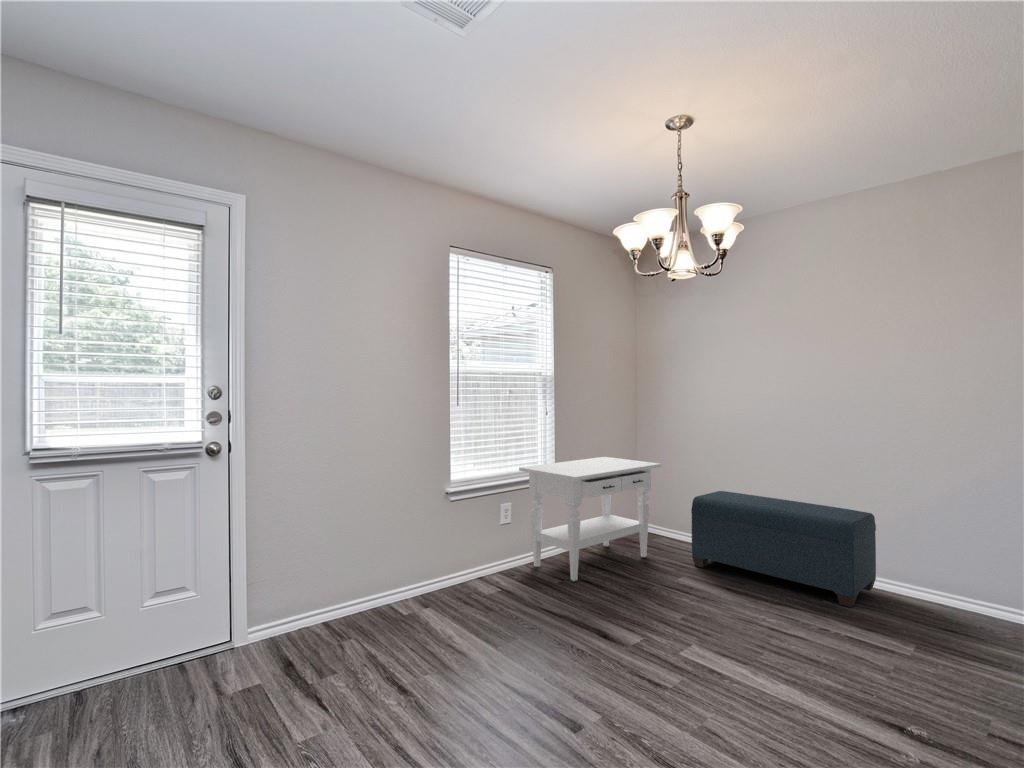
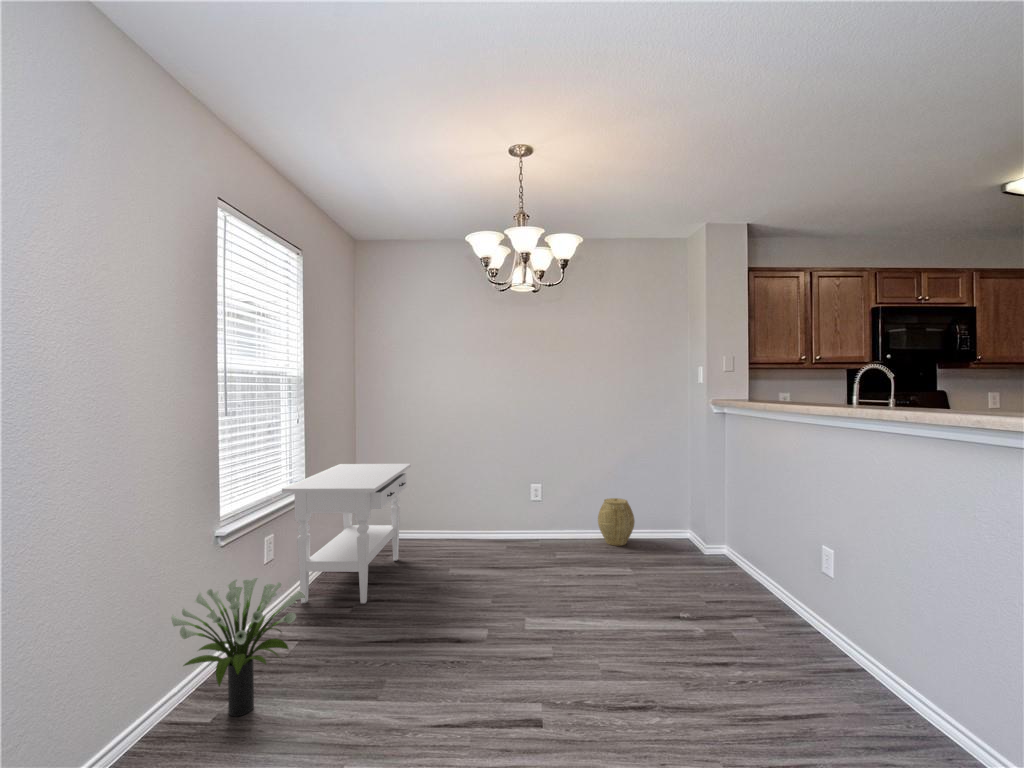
bench: present [691,491,876,607] -> none [442,481,575,555]
potted plant: none [381,522,468,619] -> present [171,578,305,716]
woven basket: none [915,548,984,622] -> present [598,498,635,546]

